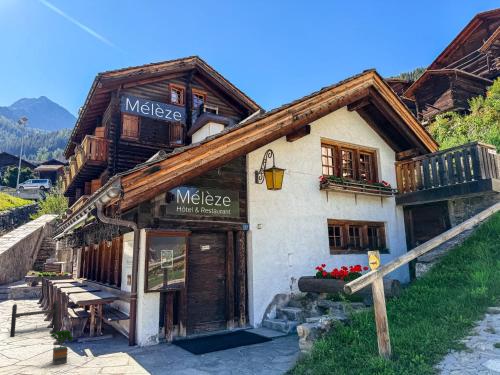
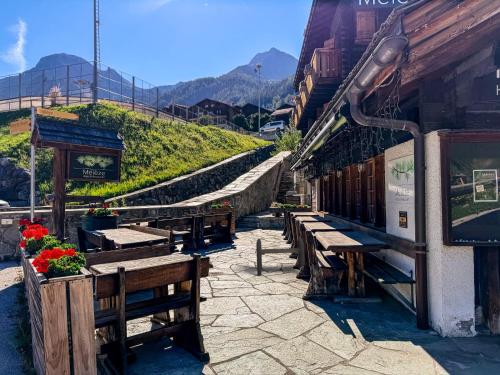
potted tree: present [50,330,73,365] -> none [299,294,334,348]

